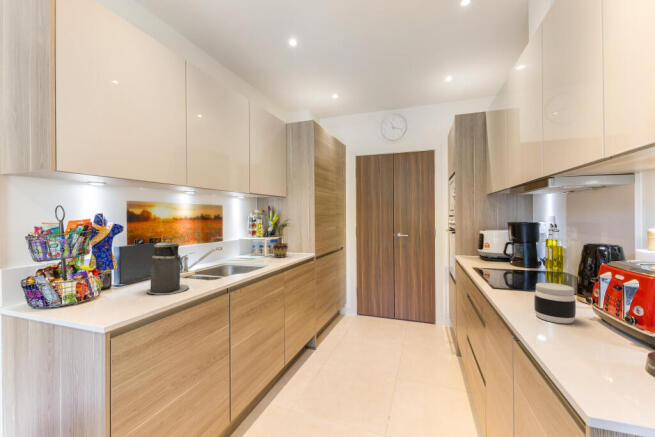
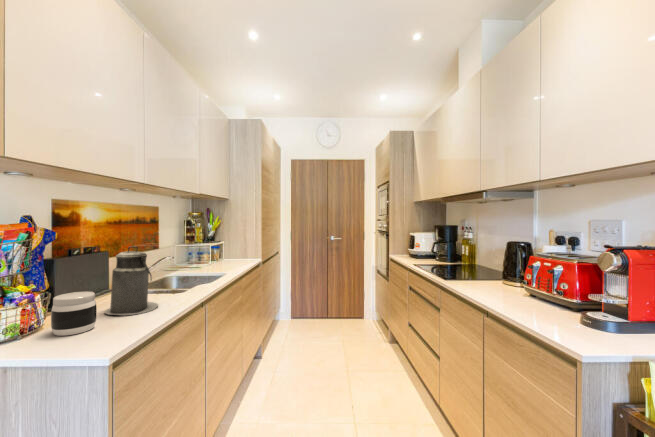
potted plant: present [271,220,288,258] -> none [208,223,238,266]
jar: present [534,283,576,323] -> present [51,291,97,336]

